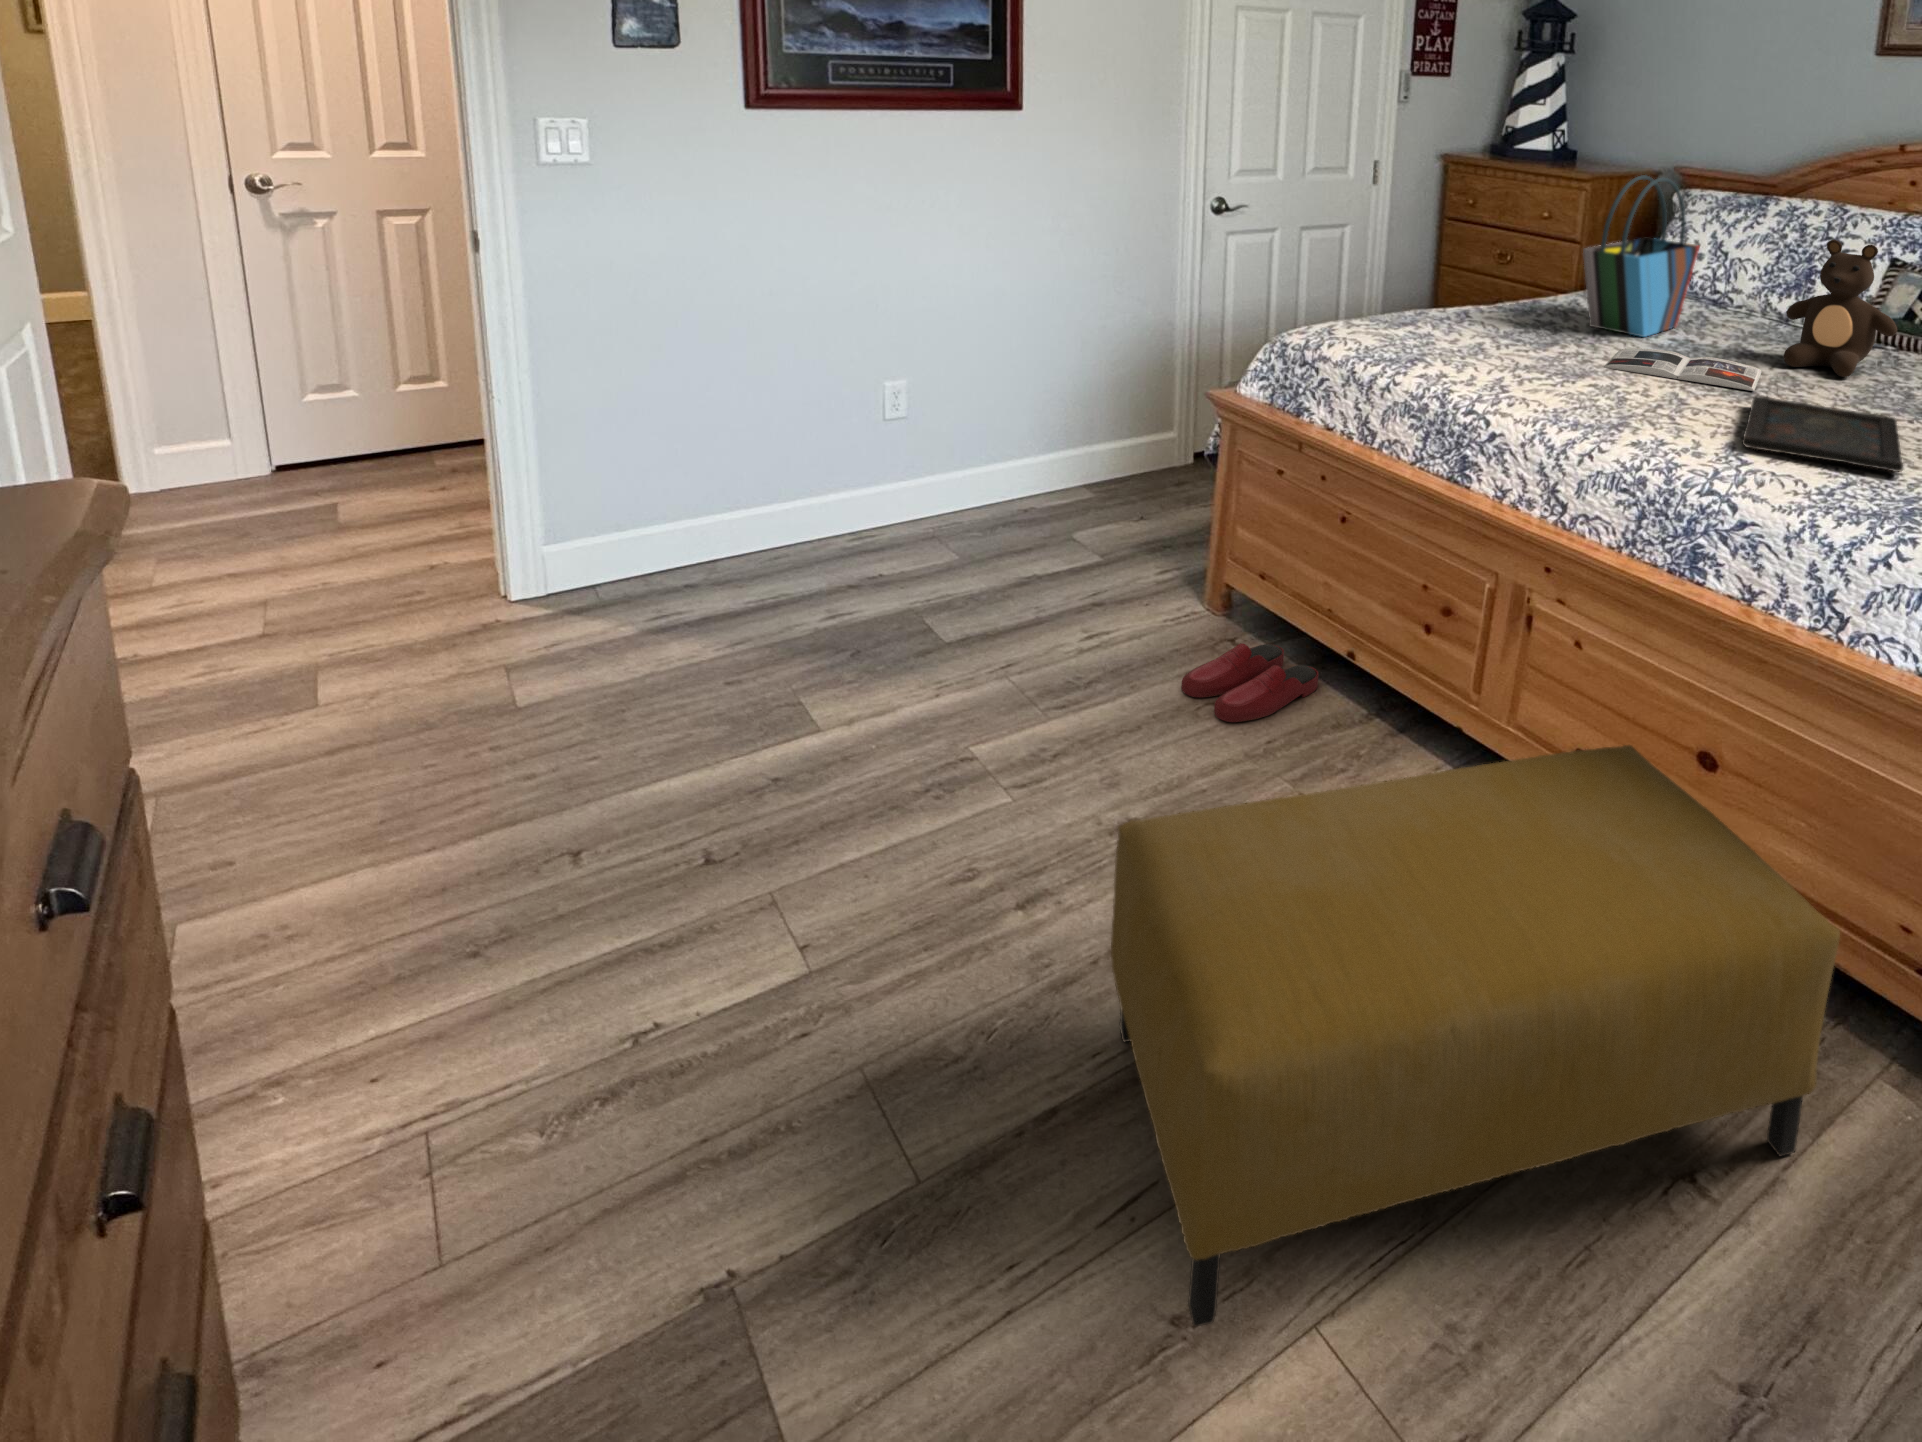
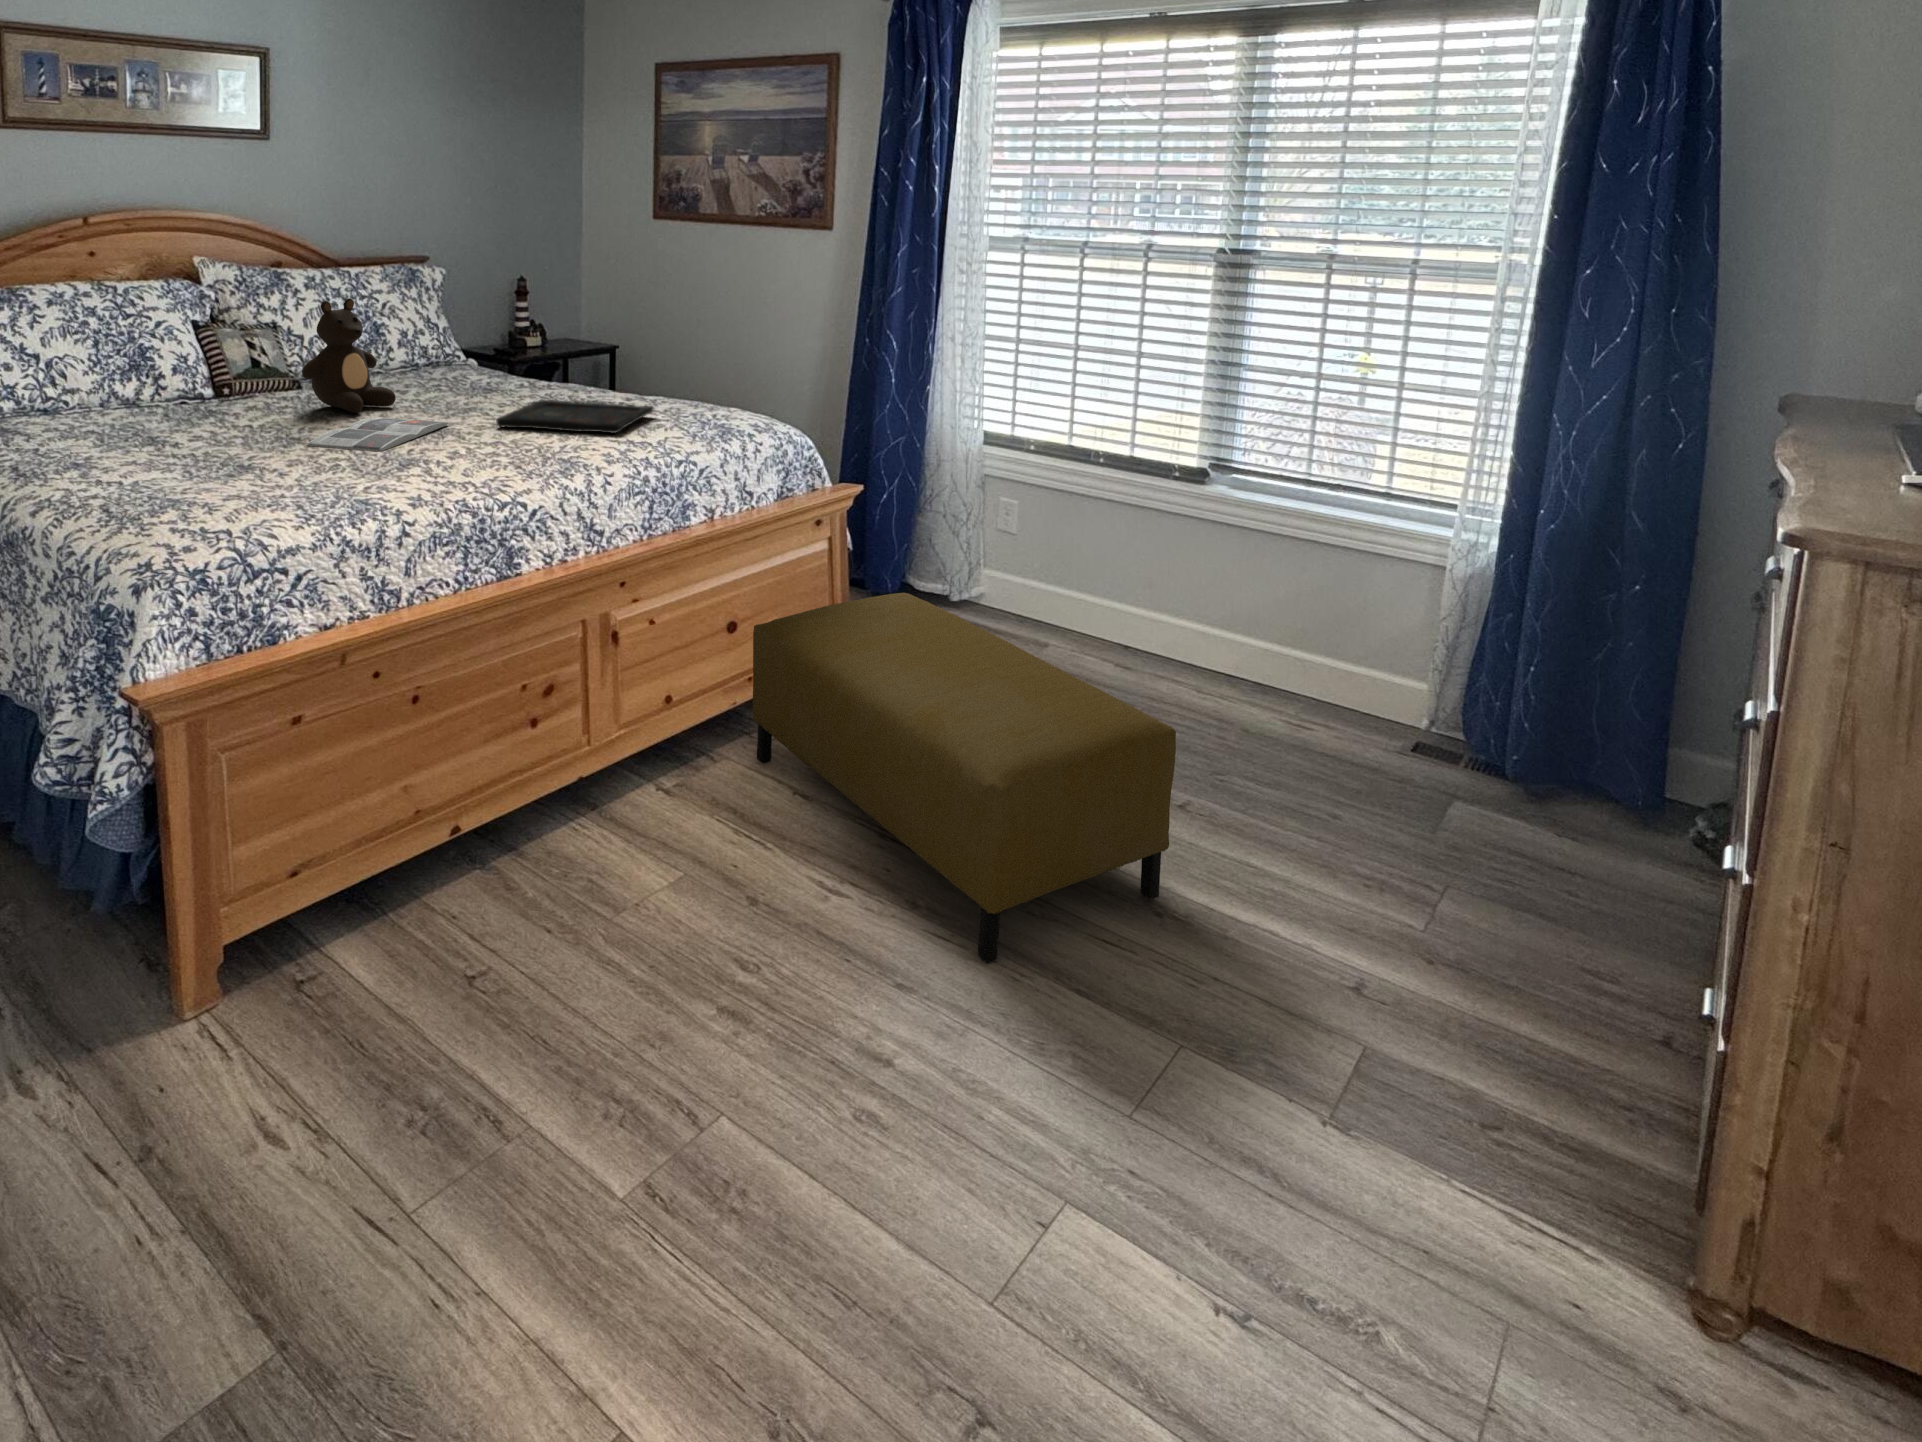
tote bag: present [1583,175,1699,337] -> none [111,274,264,450]
slippers: present [1181,643,1318,722] -> none [366,882,531,1004]

